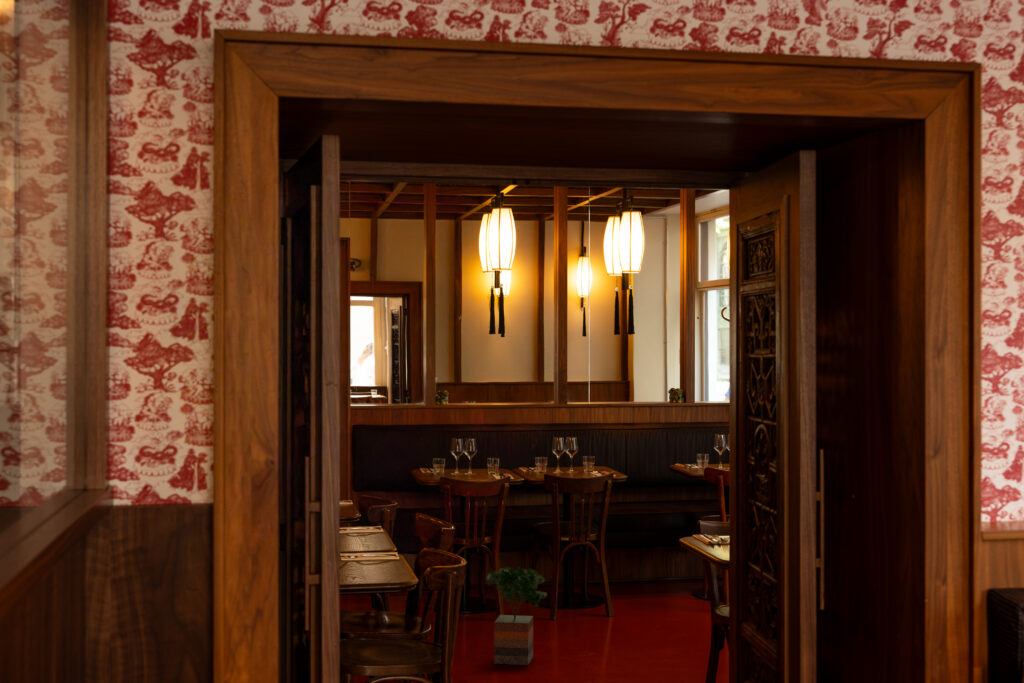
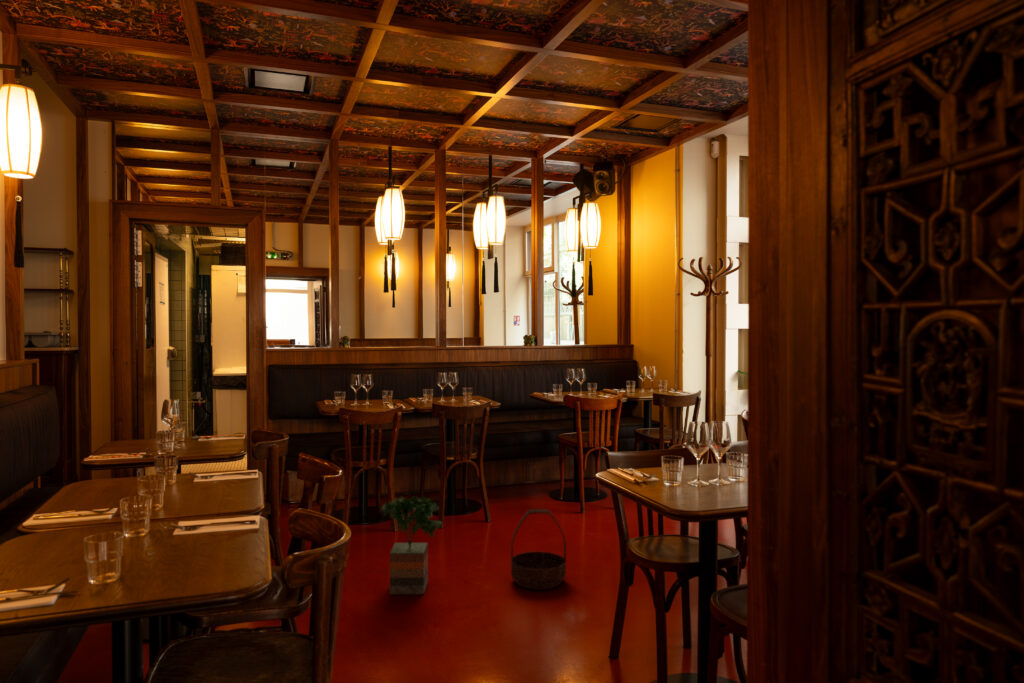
basket: none [619,586,678,668] -> present [511,509,566,590]

